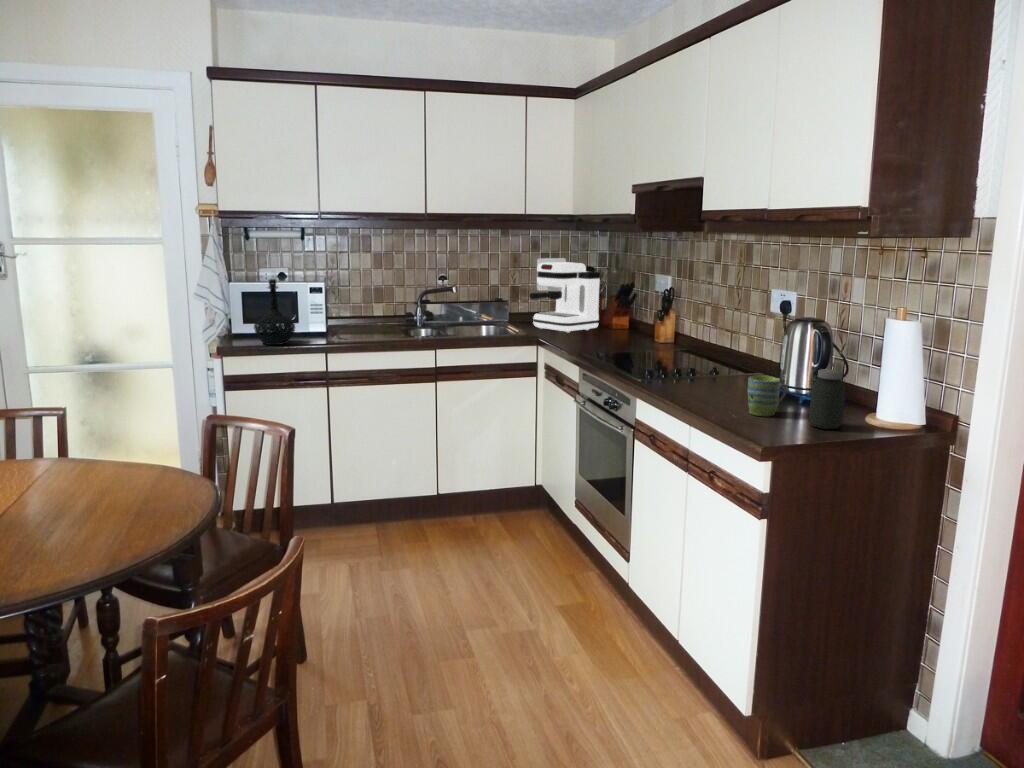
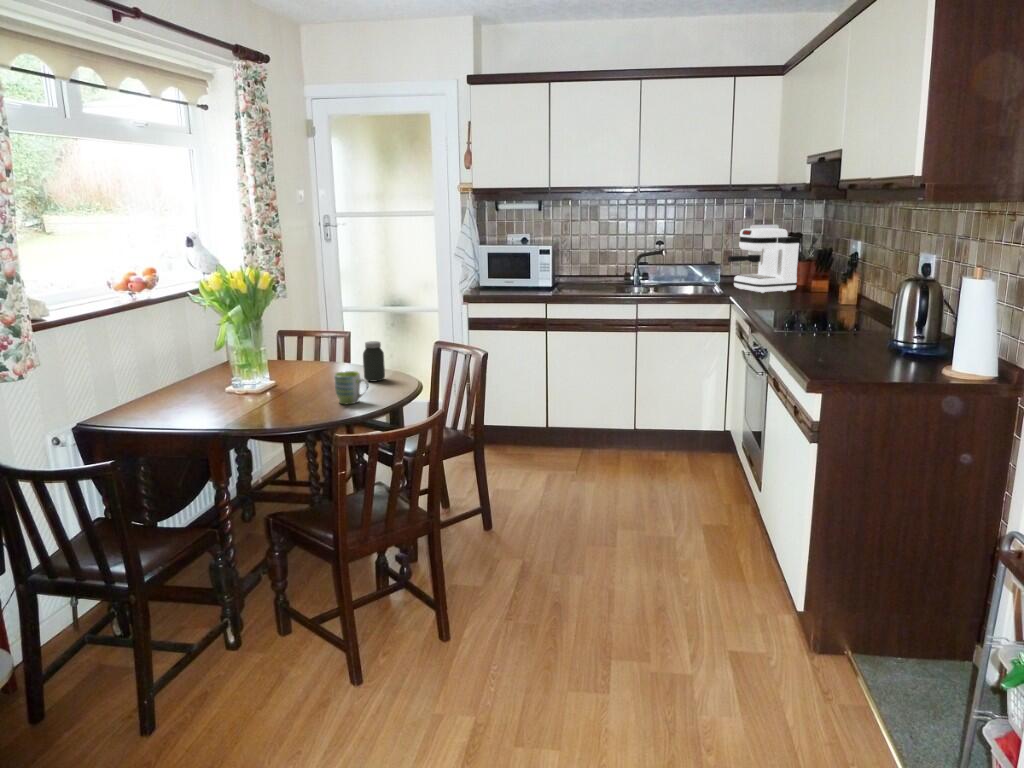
bottle: present [254,279,295,345] -> none [491,243,523,295]
jar: present [809,369,845,429] -> present [363,341,385,382]
mug: present [748,375,787,416] -> present [334,371,369,404]

